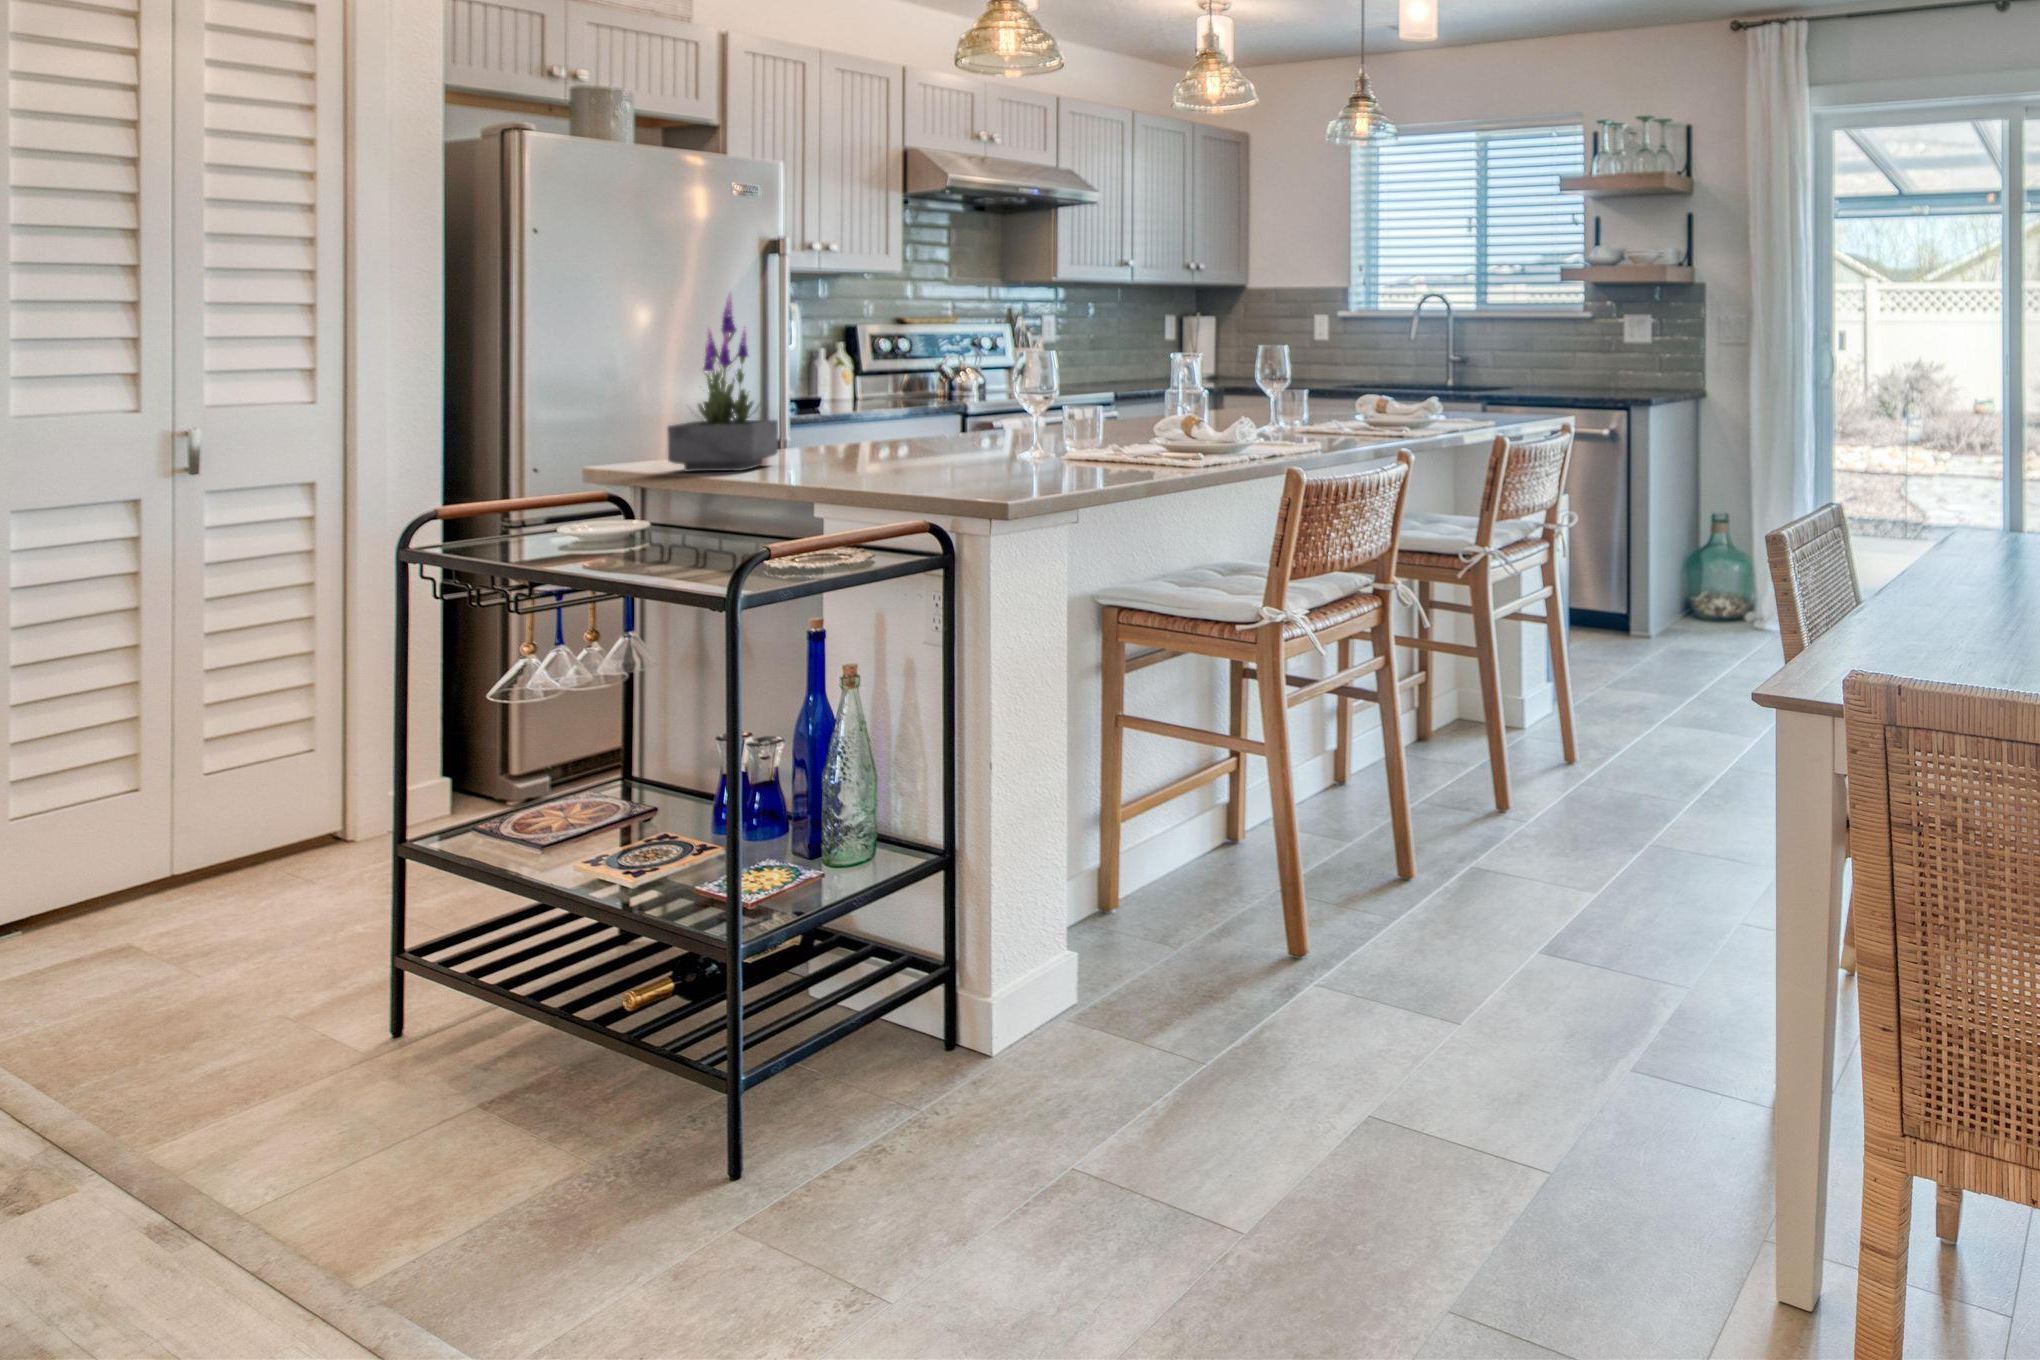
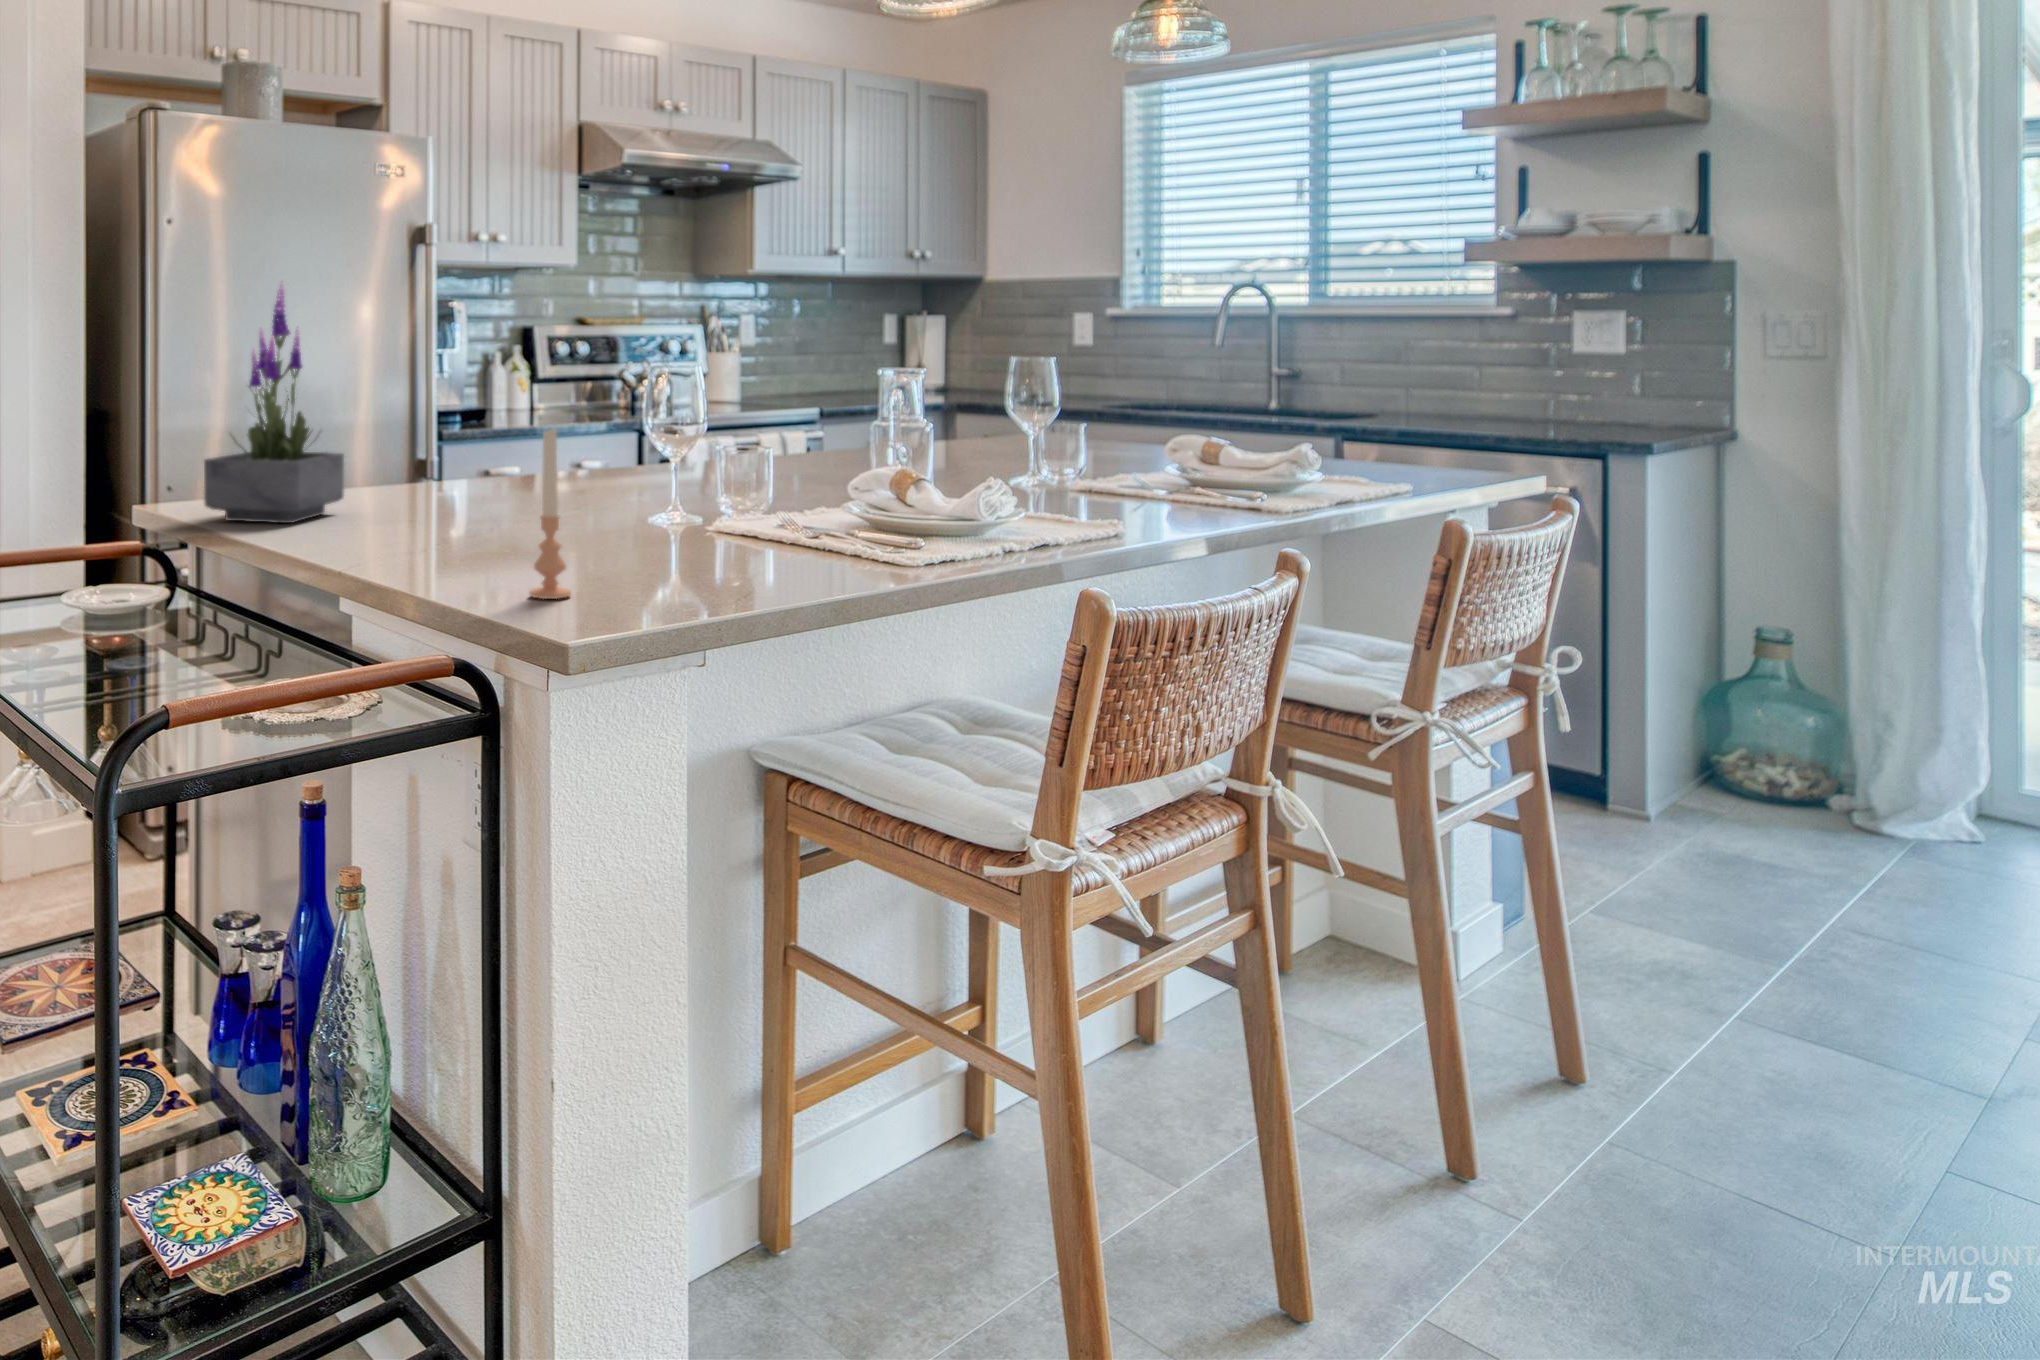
candle: none [975,385,1002,486] -> present [530,429,571,599]

